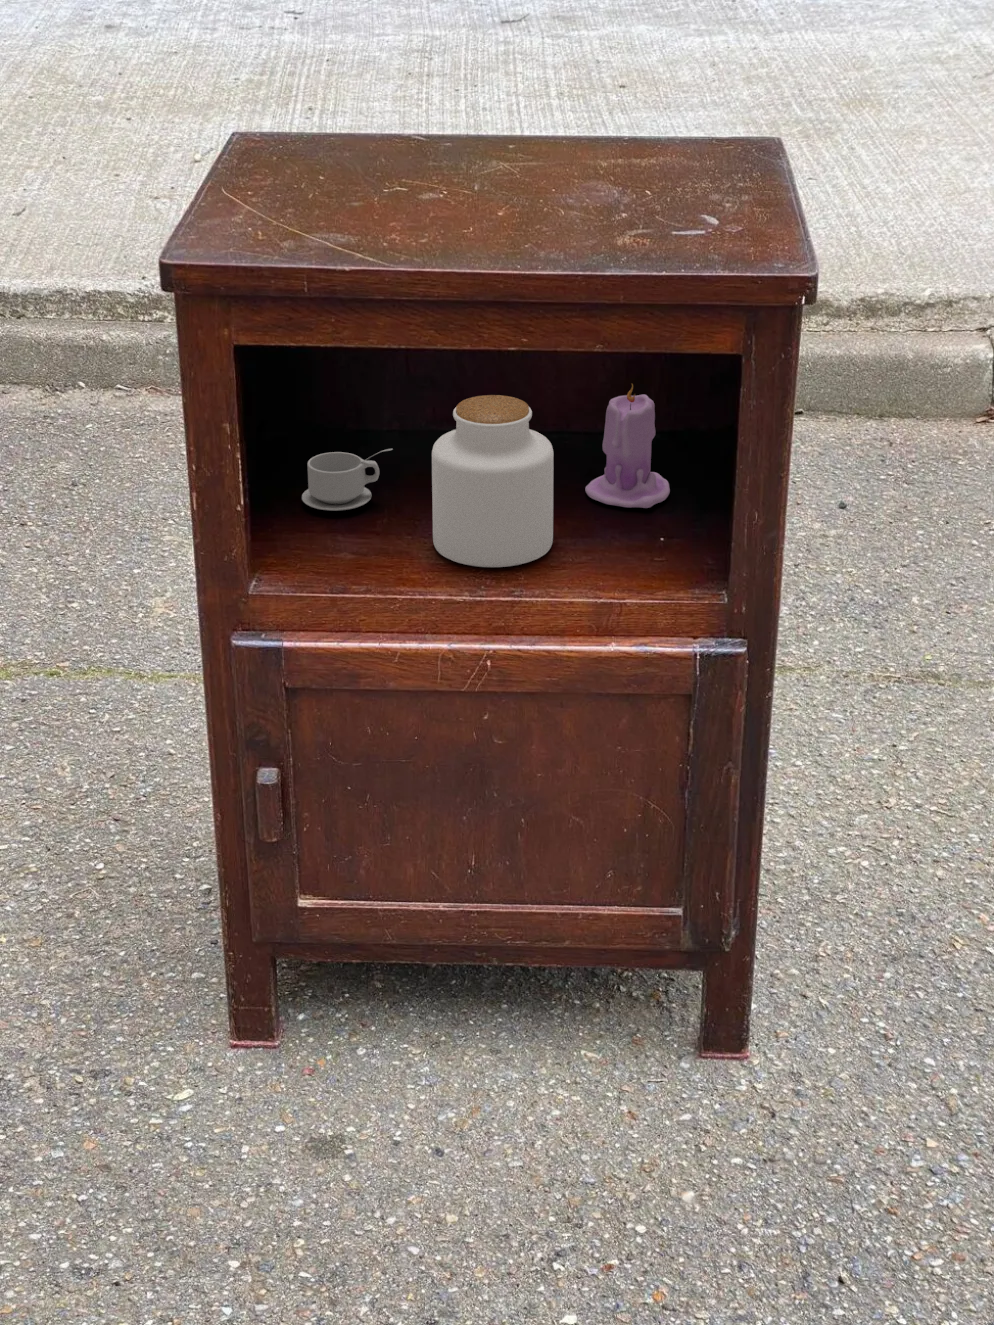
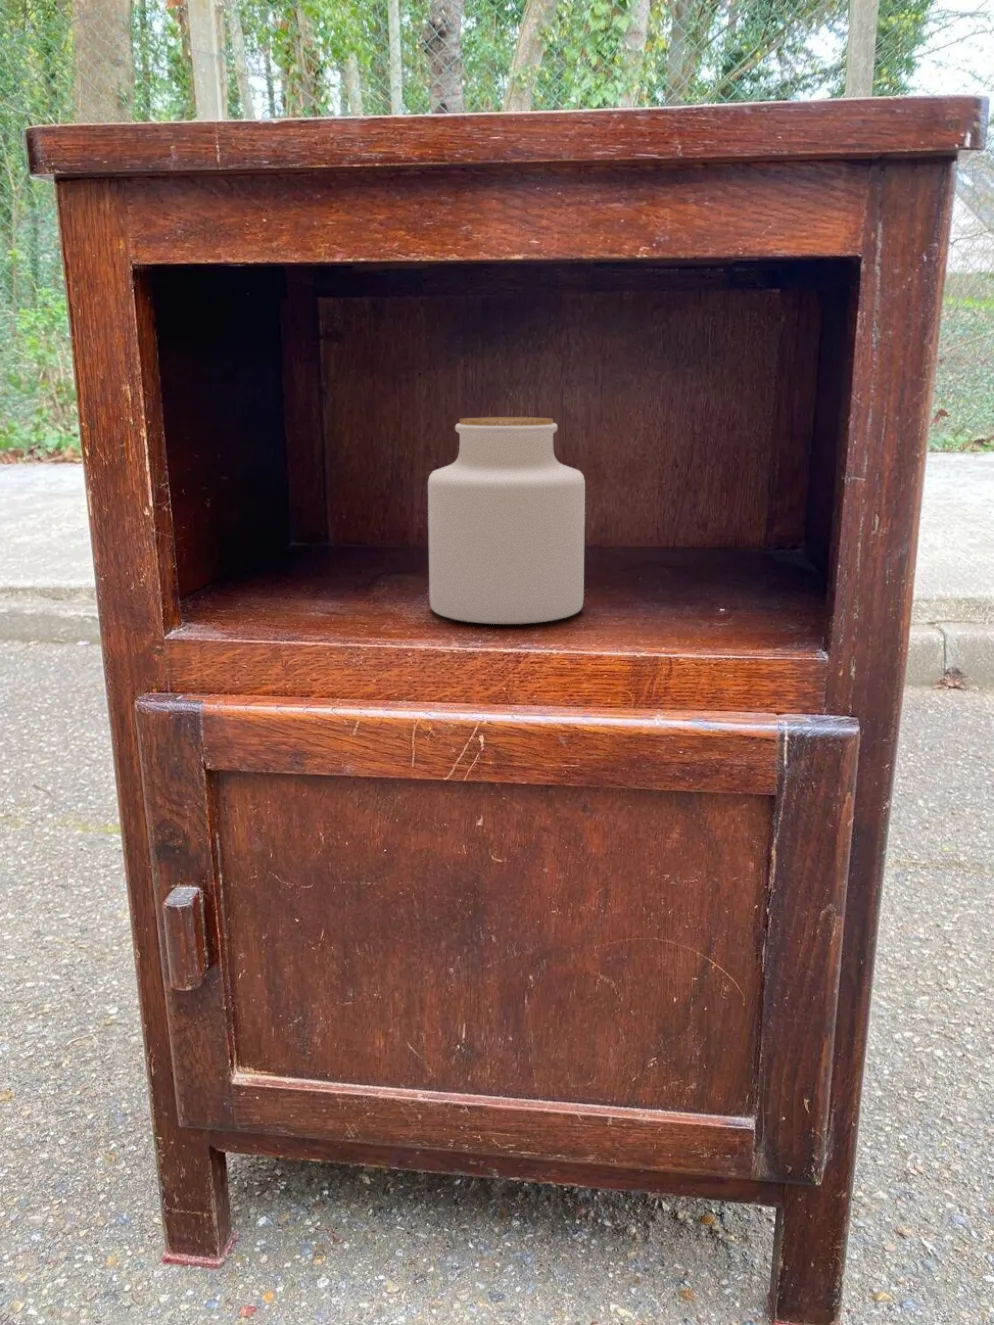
candle: present [585,384,670,508] -> none [628,438,731,586]
teacup: present [302,449,393,511] -> none [289,508,396,579]

